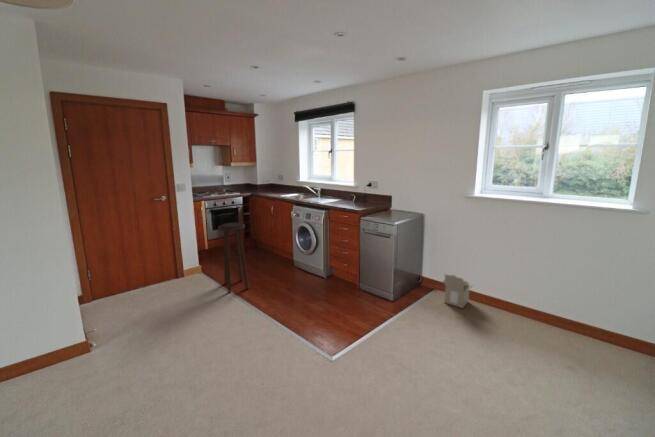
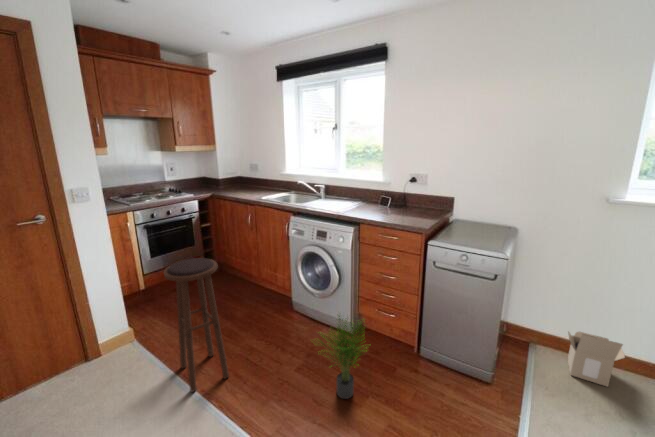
potted plant: none [289,253,321,301] -> present [321,316,365,399]

